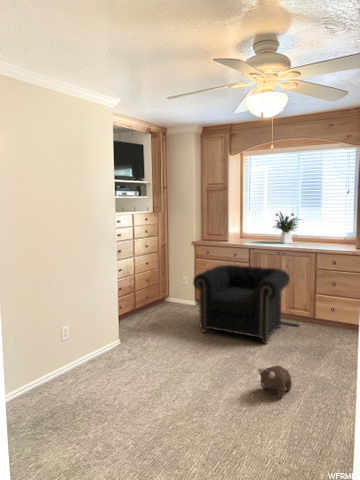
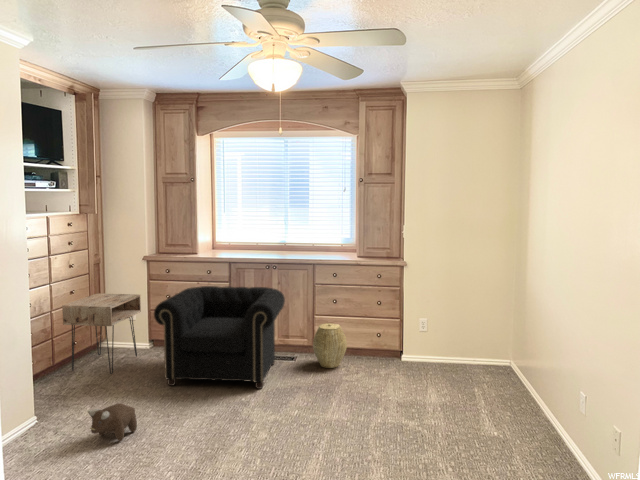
flower arrangement: present [275,212,300,243] -> none [254,211,294,254]
nightstand: none [141,265,189,319] -> present [62,293,141,374]
woven basket: none [312,300,341,336] -> present [313,324,347,368]
plush toy: present [258,366,292,397] -> present [88,403,137,441]

